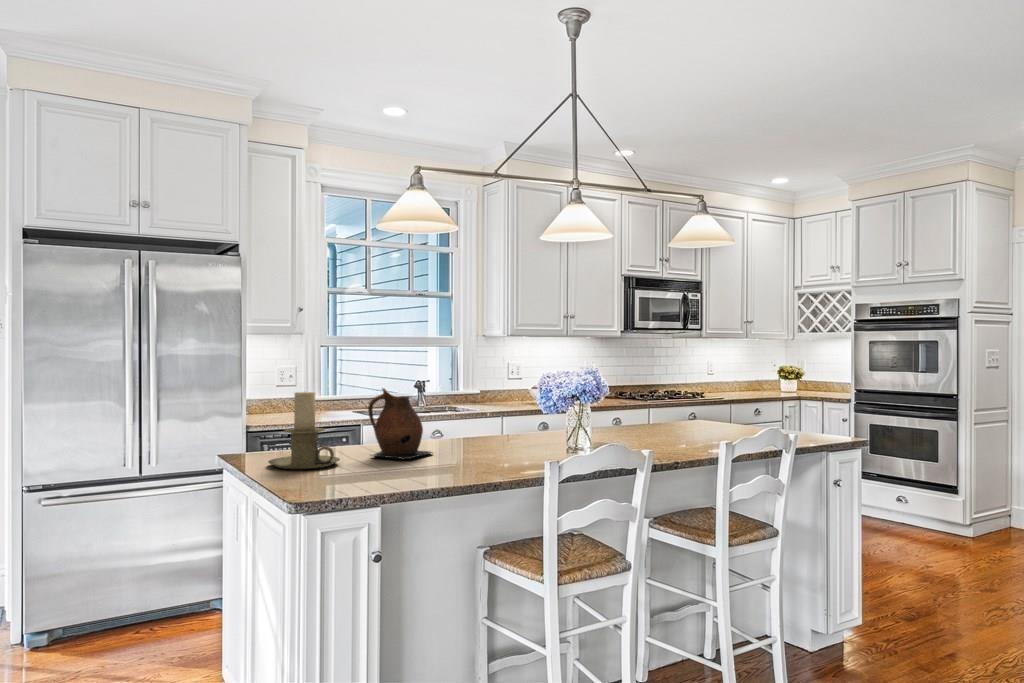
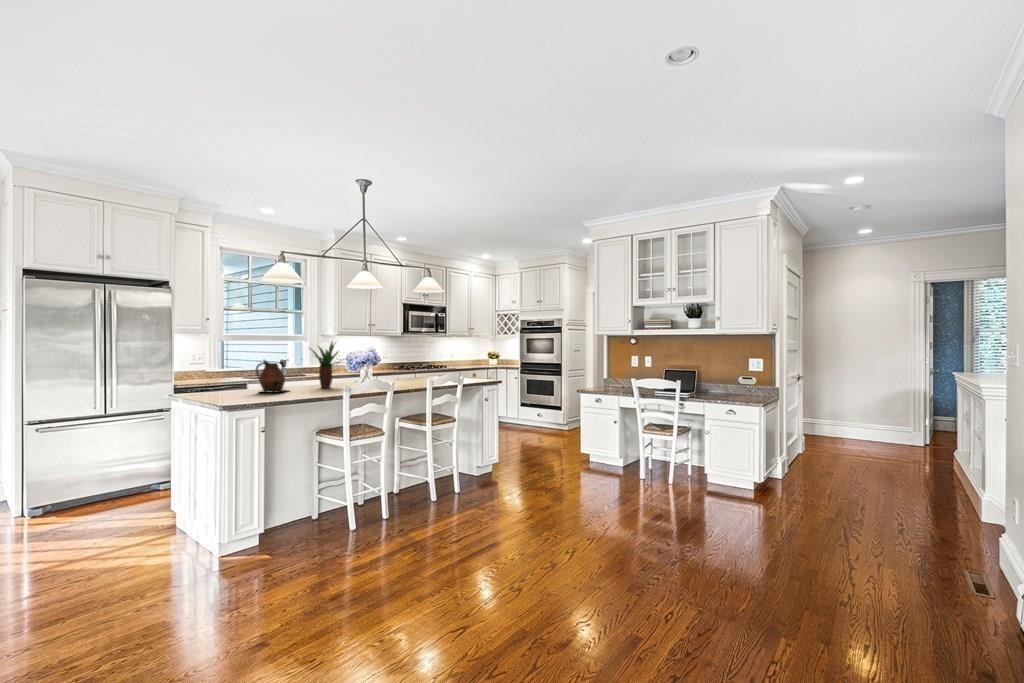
potted plant: none [464,348,546,447] -> present [310,342,340,388]
candle holder: present [268,392,340,469] -> none [202,360,241,398]

